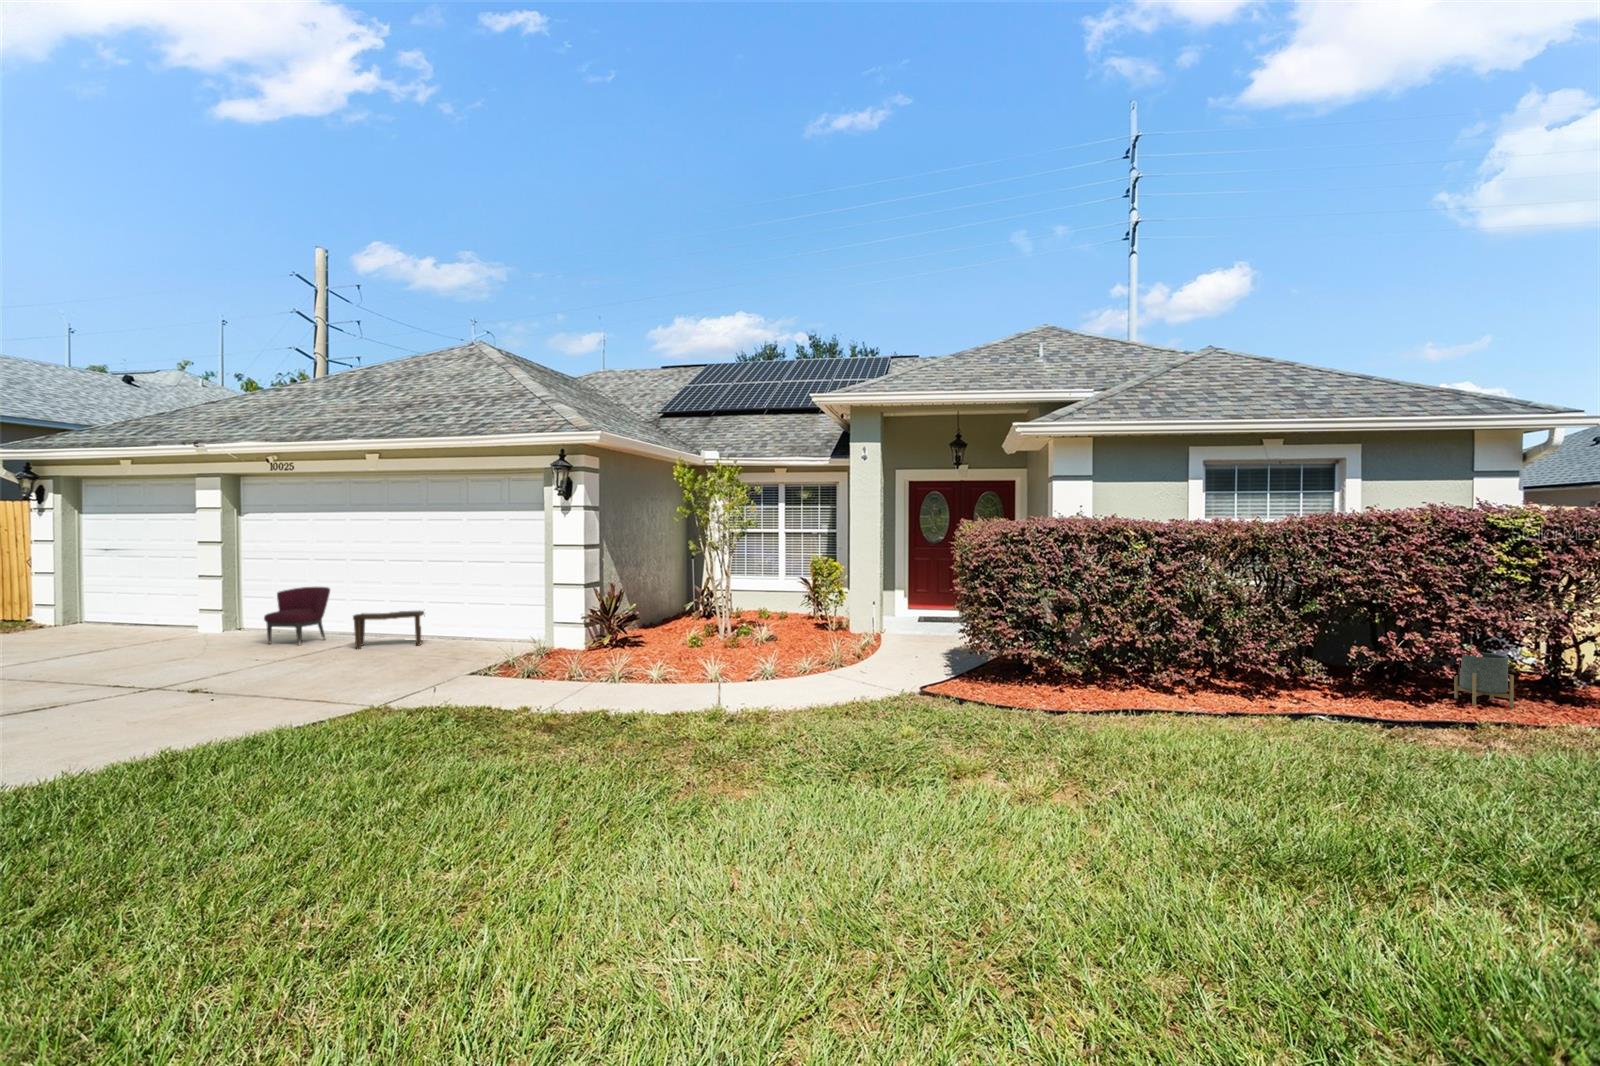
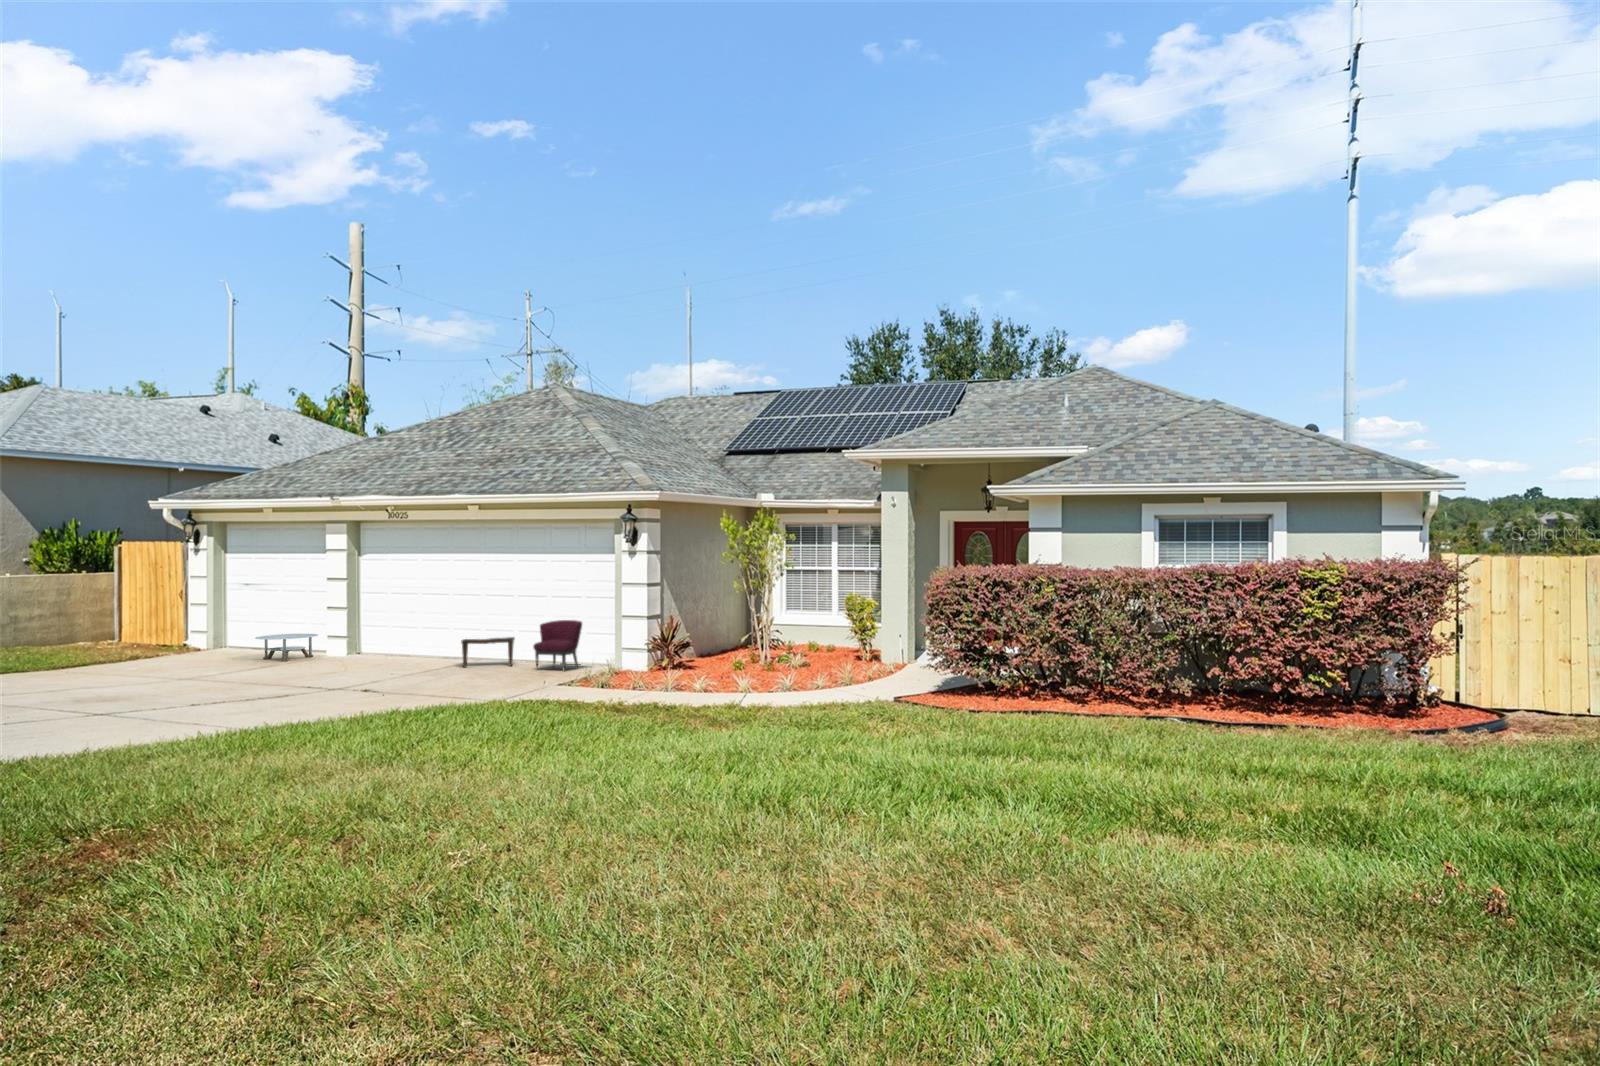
chair: present [264,587,330,645] -> present [533,620,582,671]
round table: none [94,608,187,644] -> present [255,634,318,662]
planter: present [1454,652,1514,708] -> none [1299,672,1329,713]

